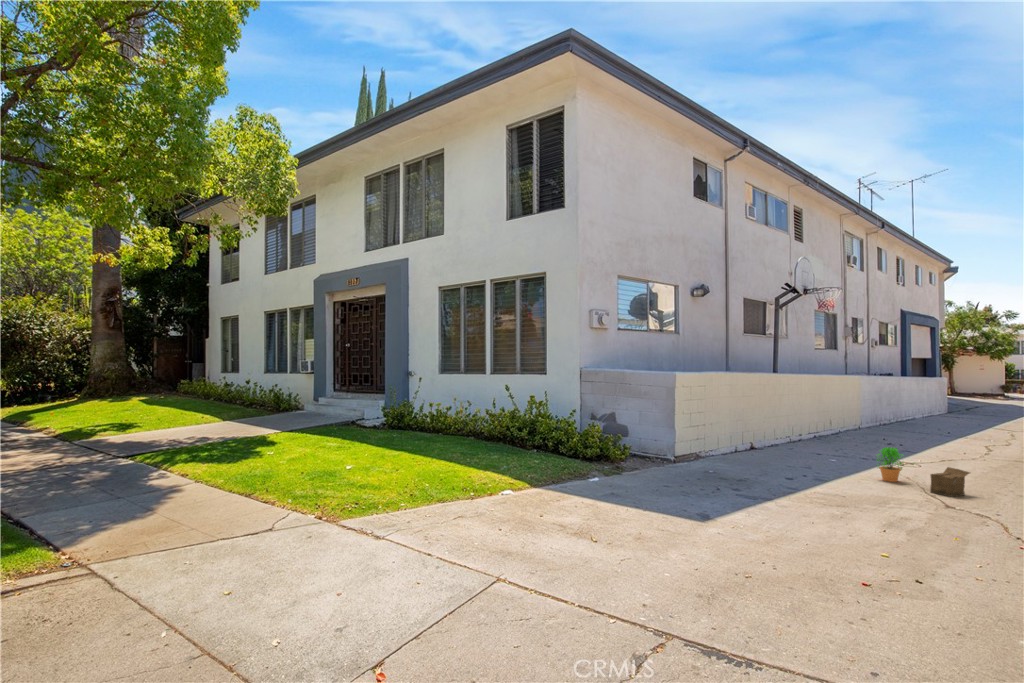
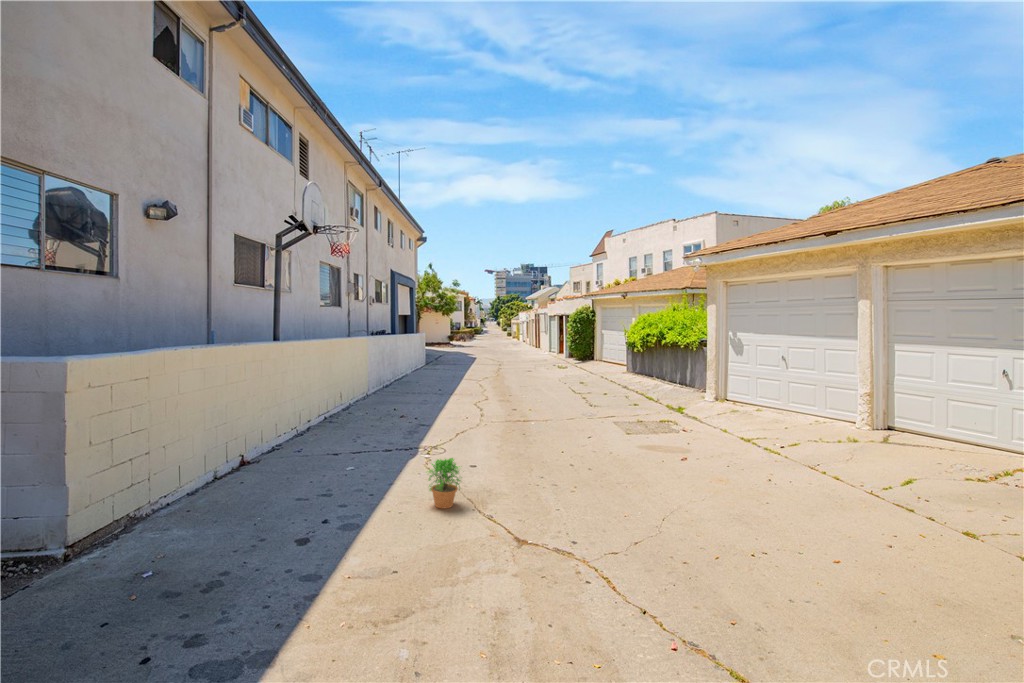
cardboard box: present [930,467,970,497] -> none [502,482,542,530]

